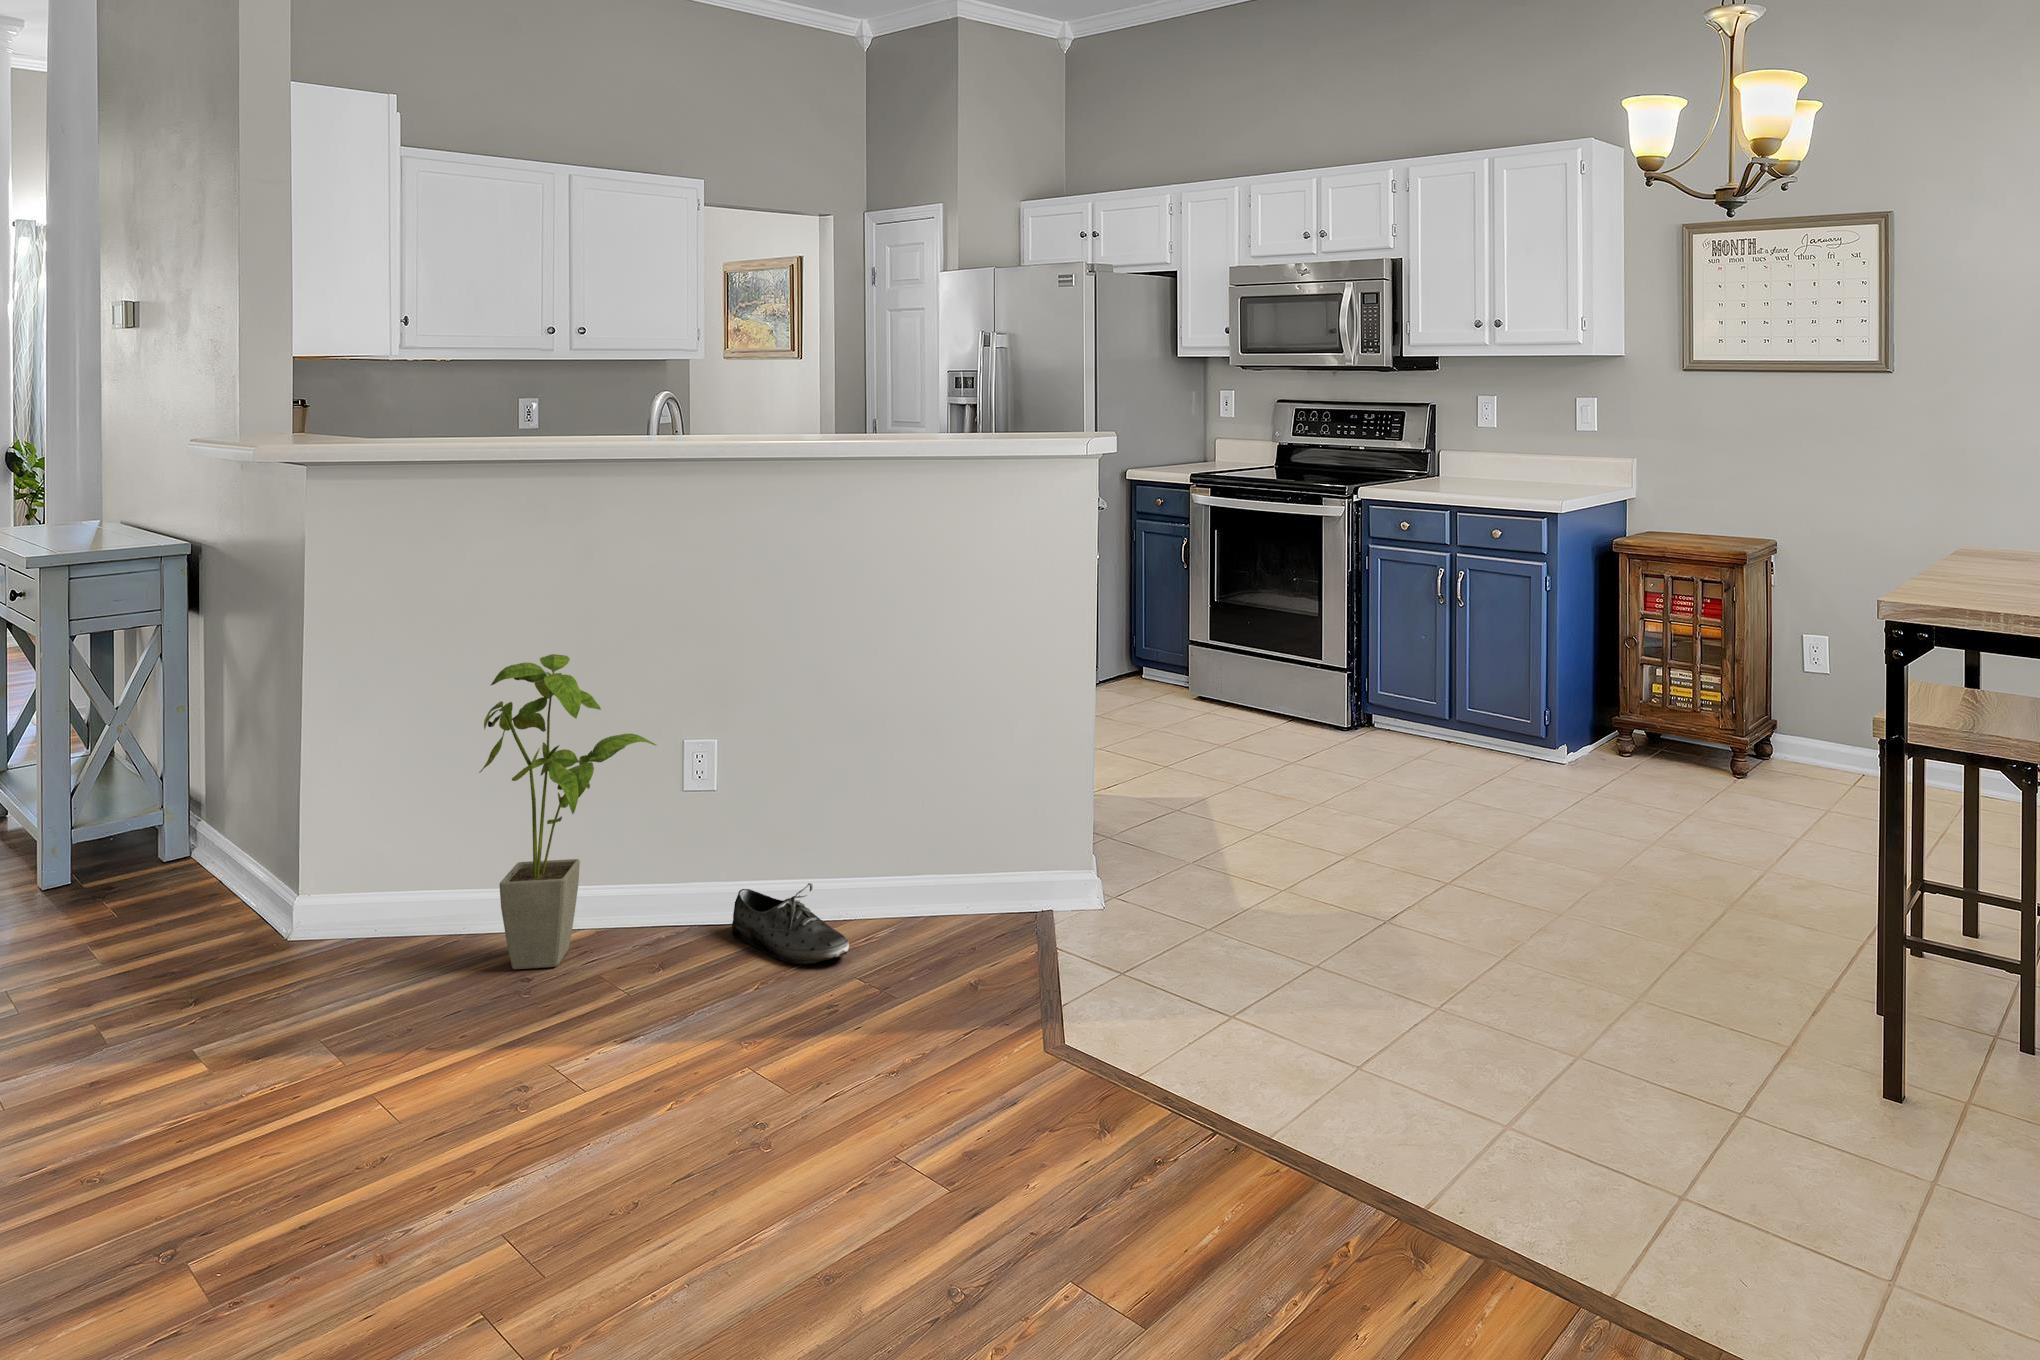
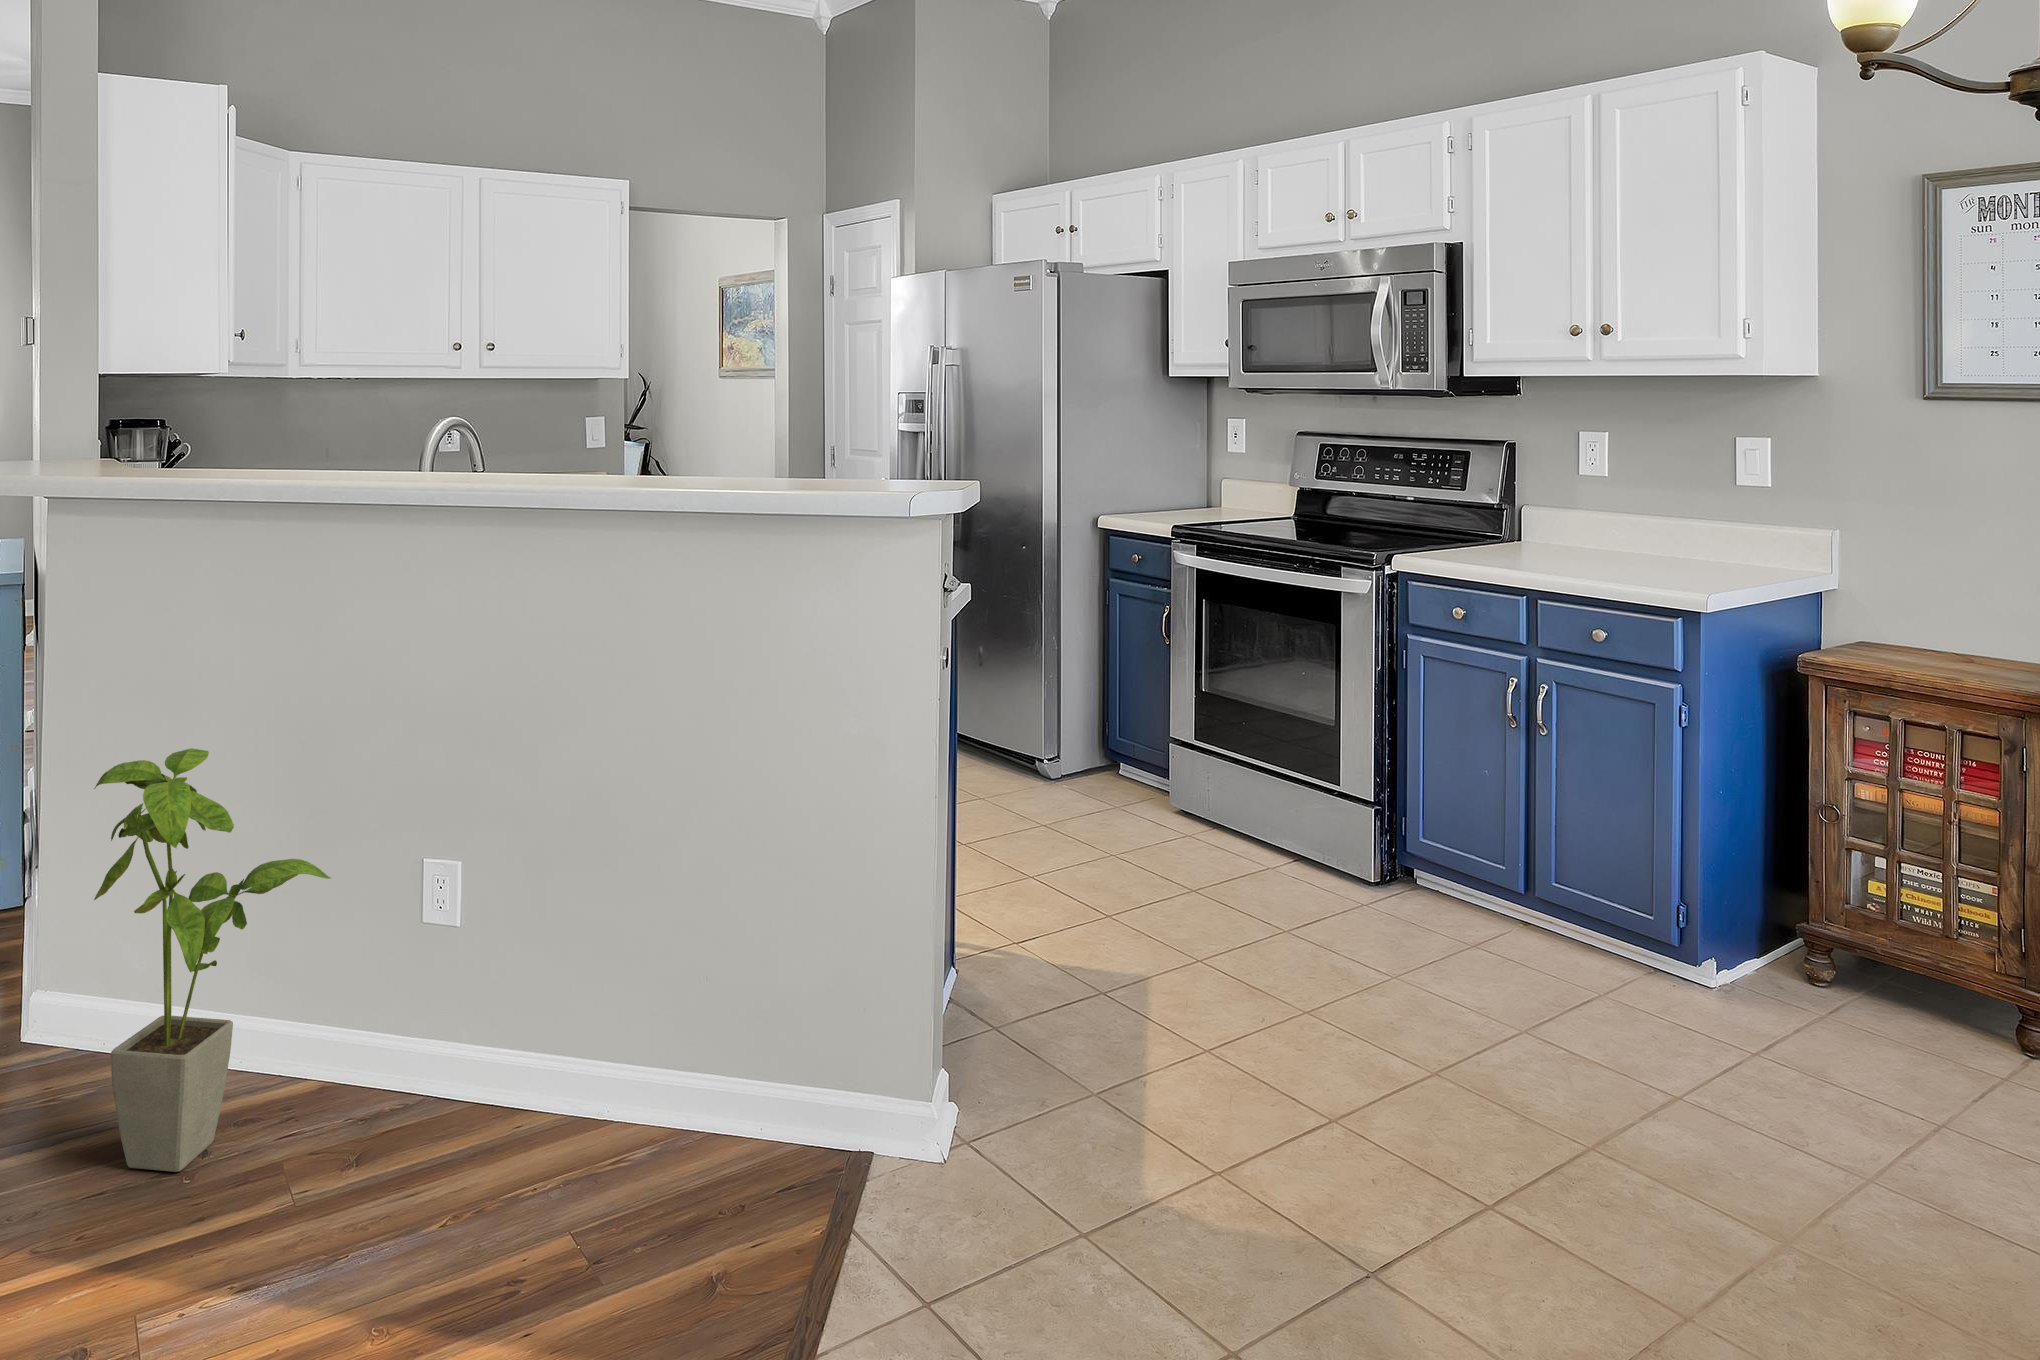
shoe: present [732,883,849,964] -> none [417,1085,539,1232]

